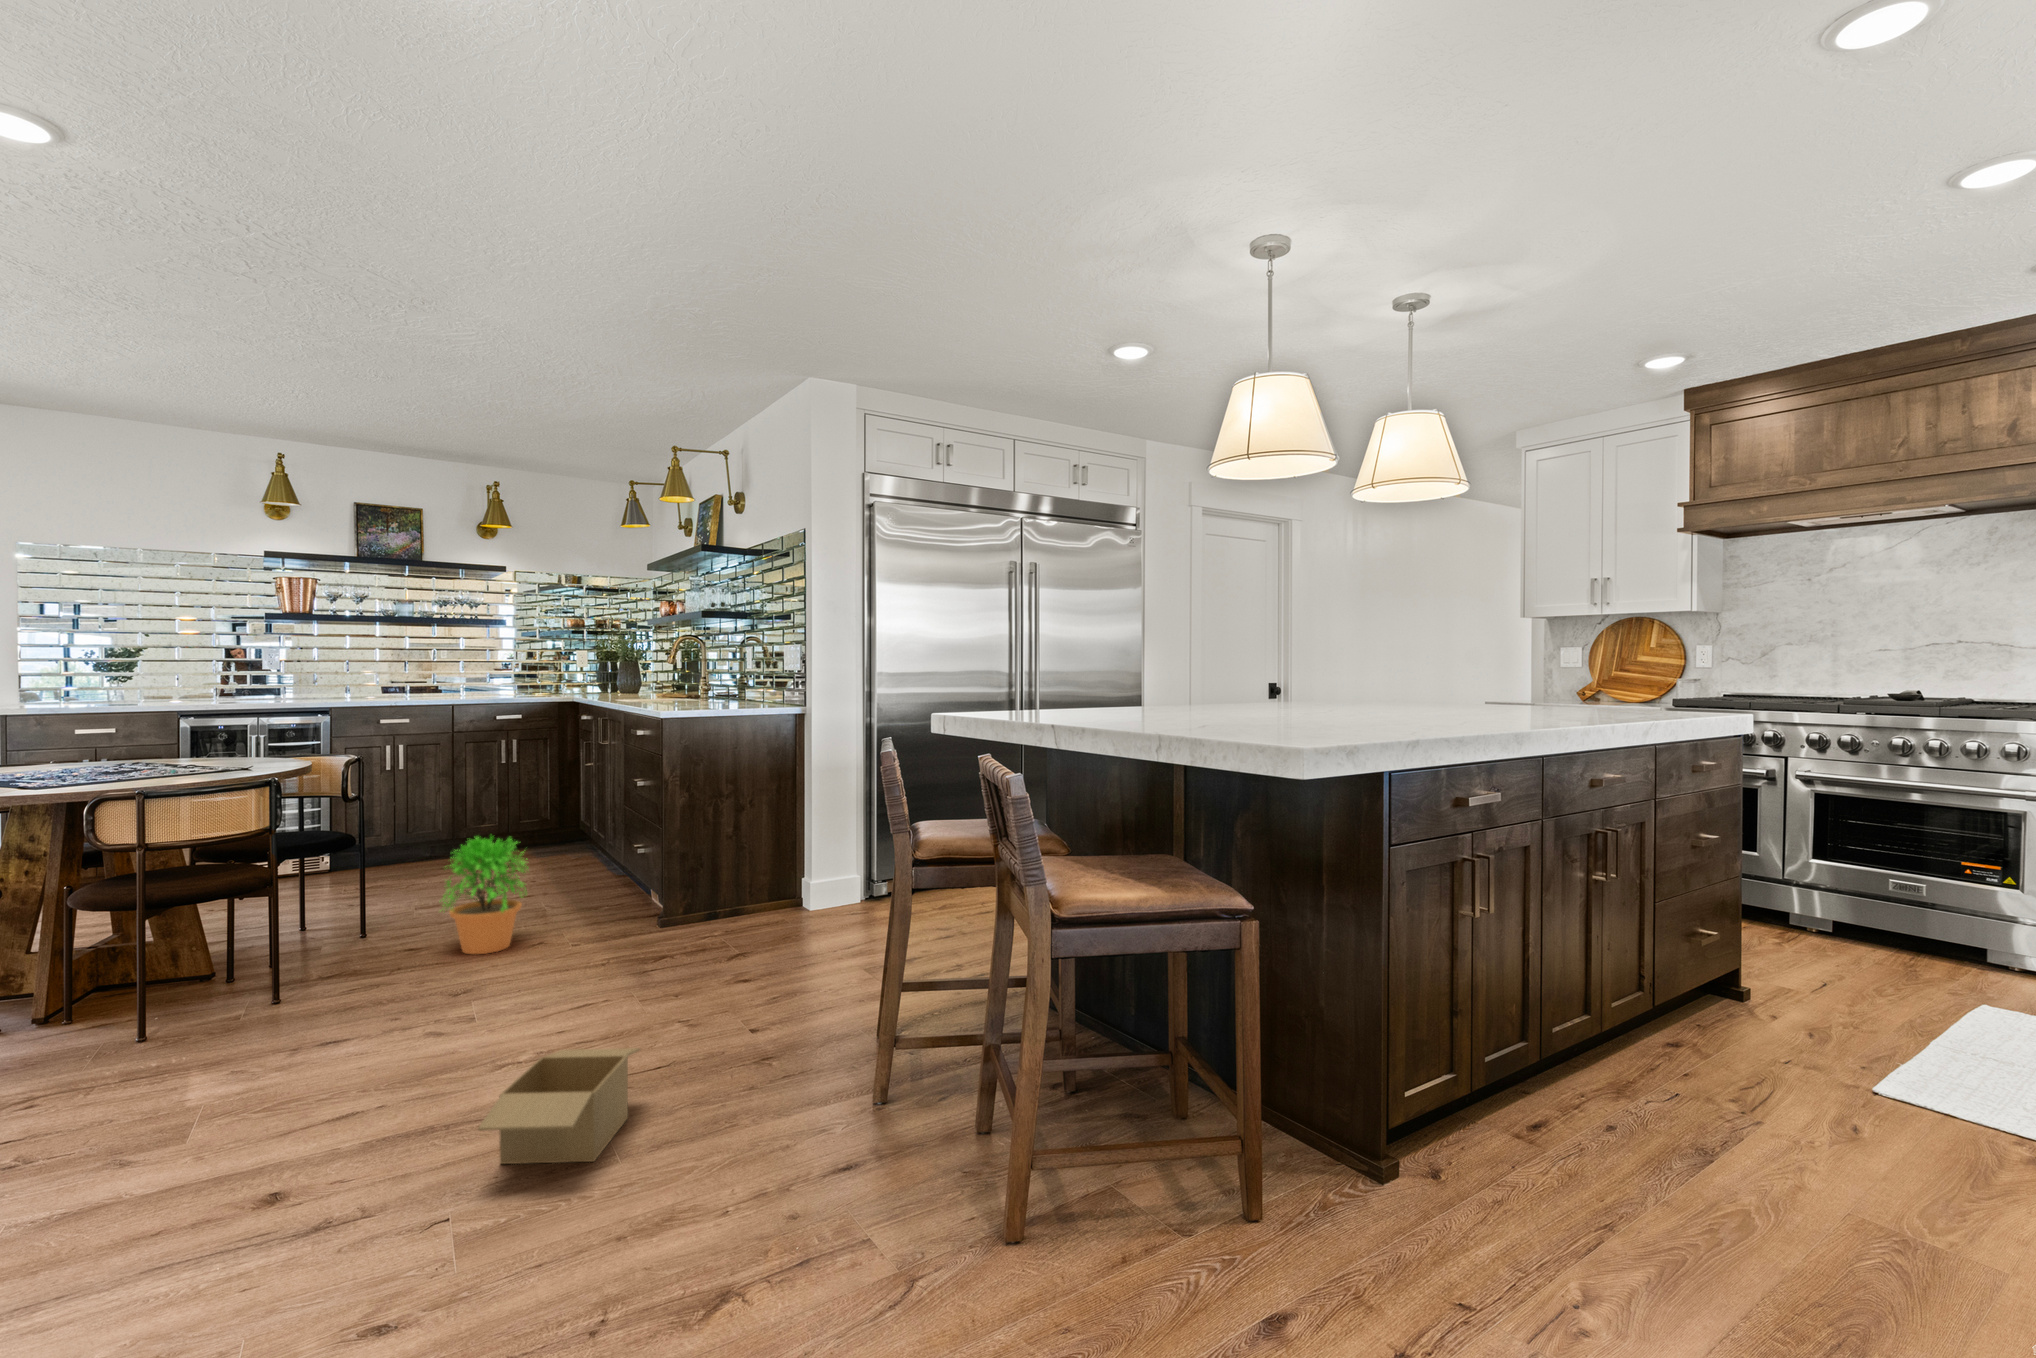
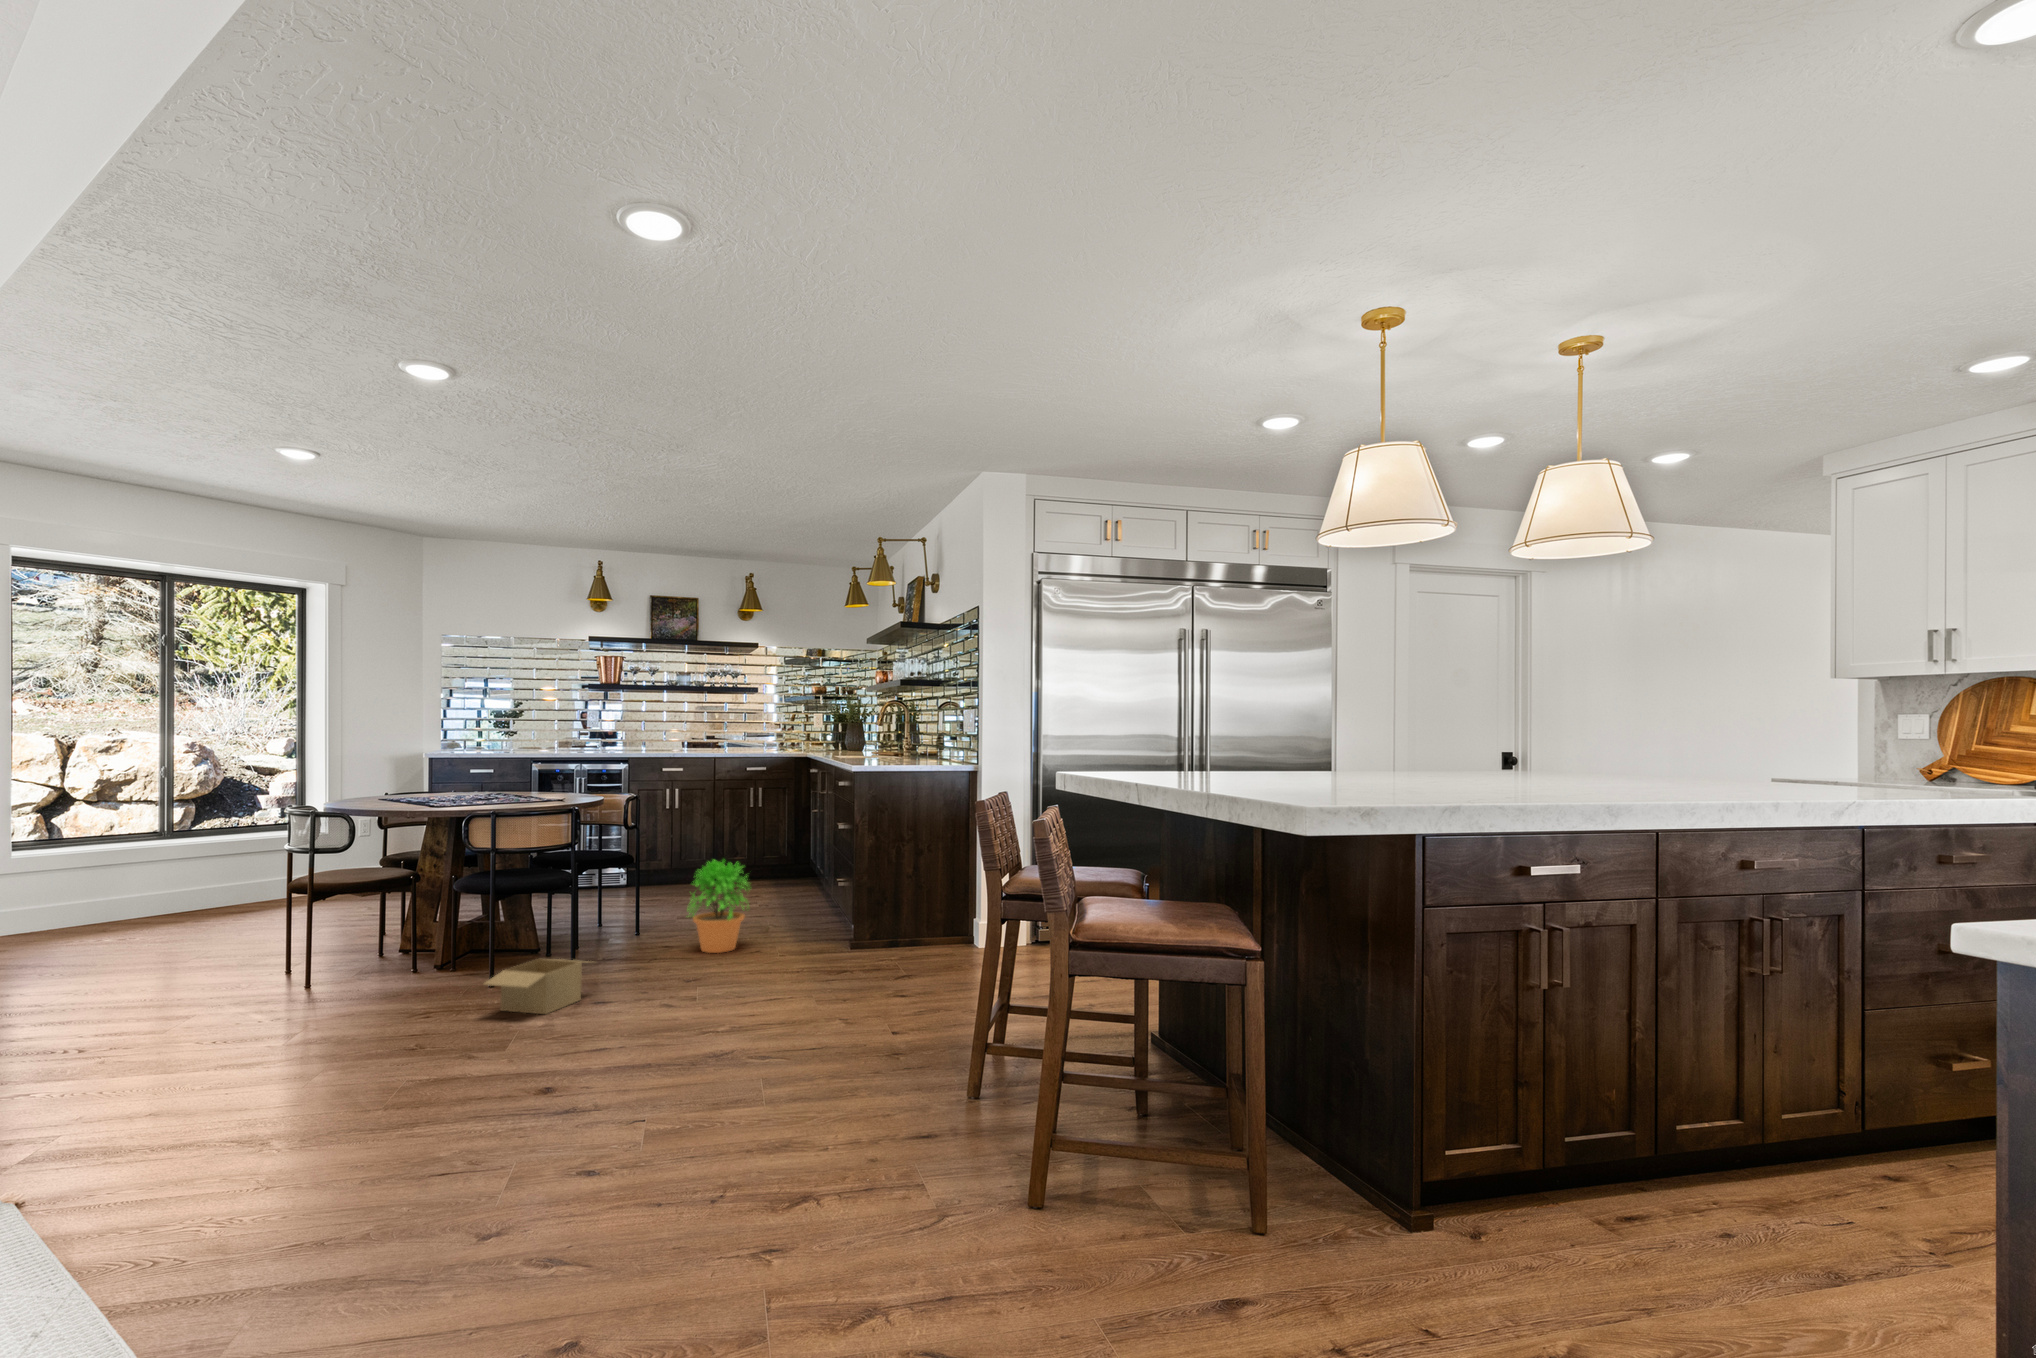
cardboard box: present [478,1048,640,1164] -> present [484,959,591,1014]

